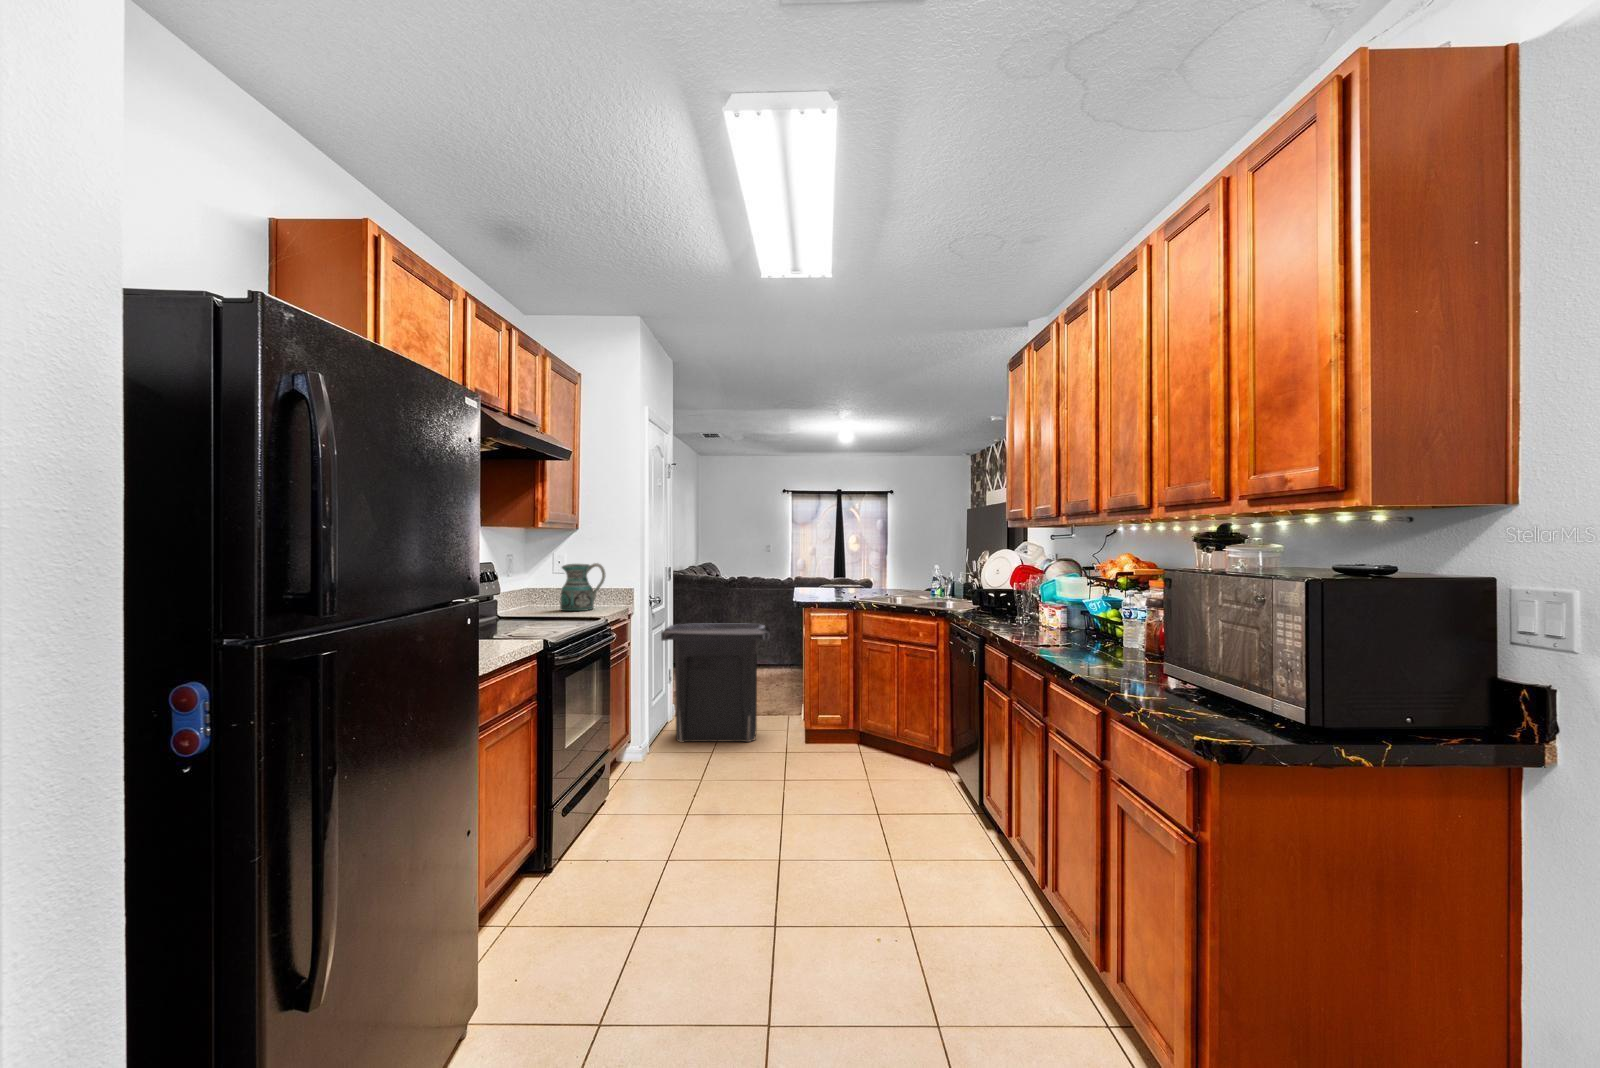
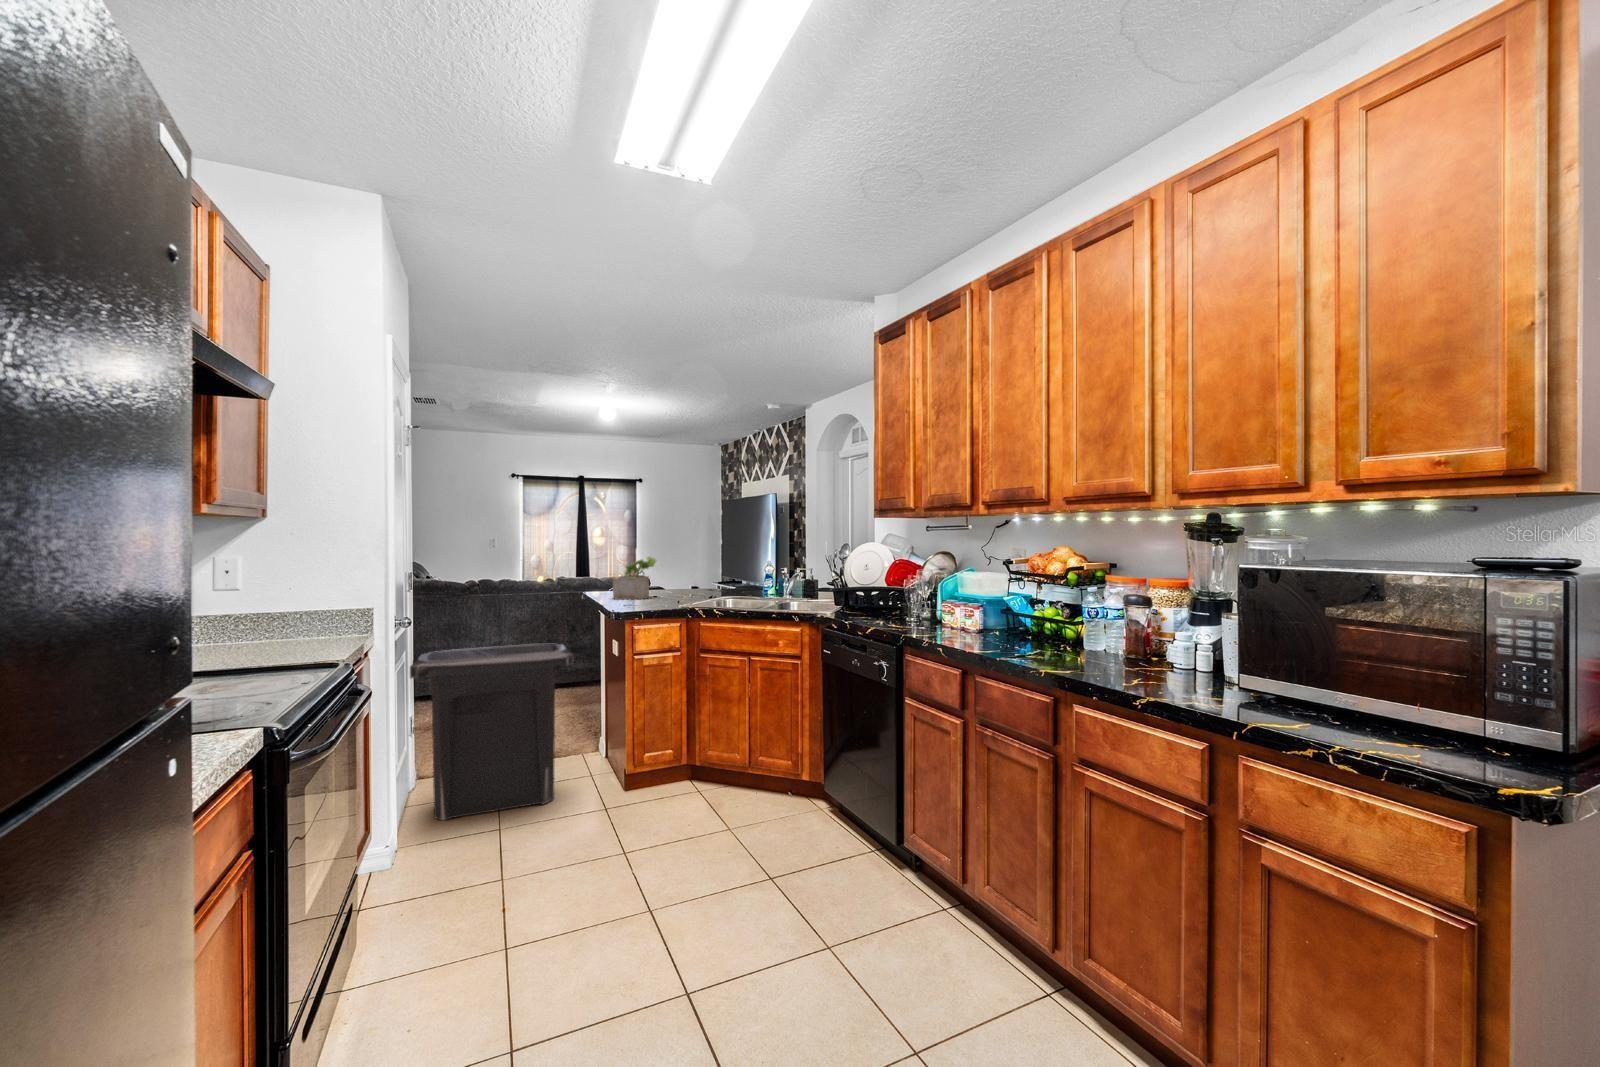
potted plant: none [816,560,852,595] -> present [612,557,656,600]
ceramic pitcher: present [560,563,606,611] -> none [243,569,331,649]

